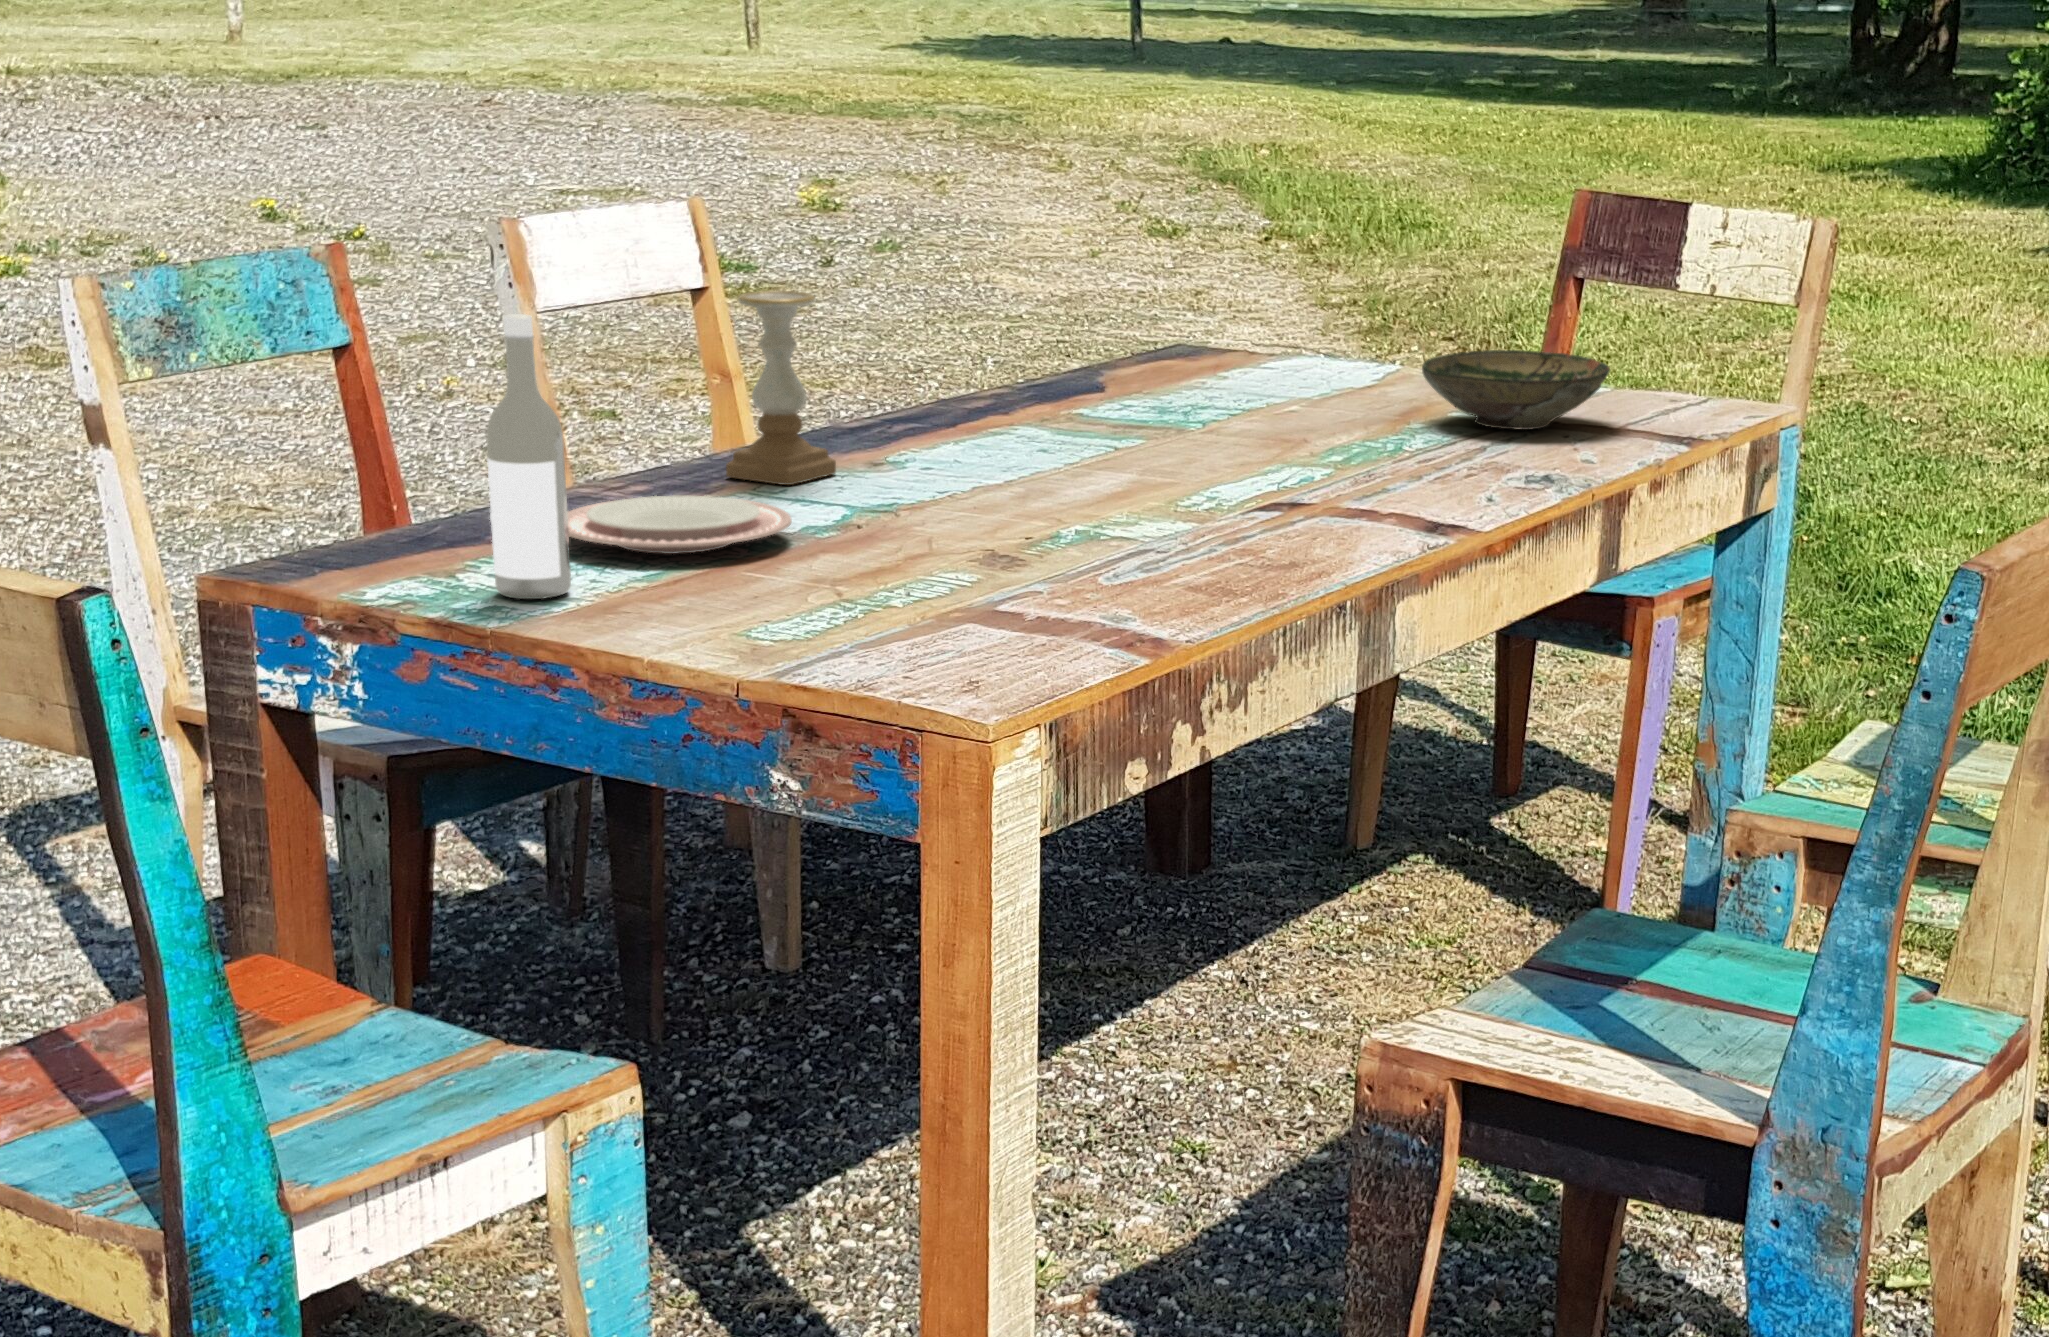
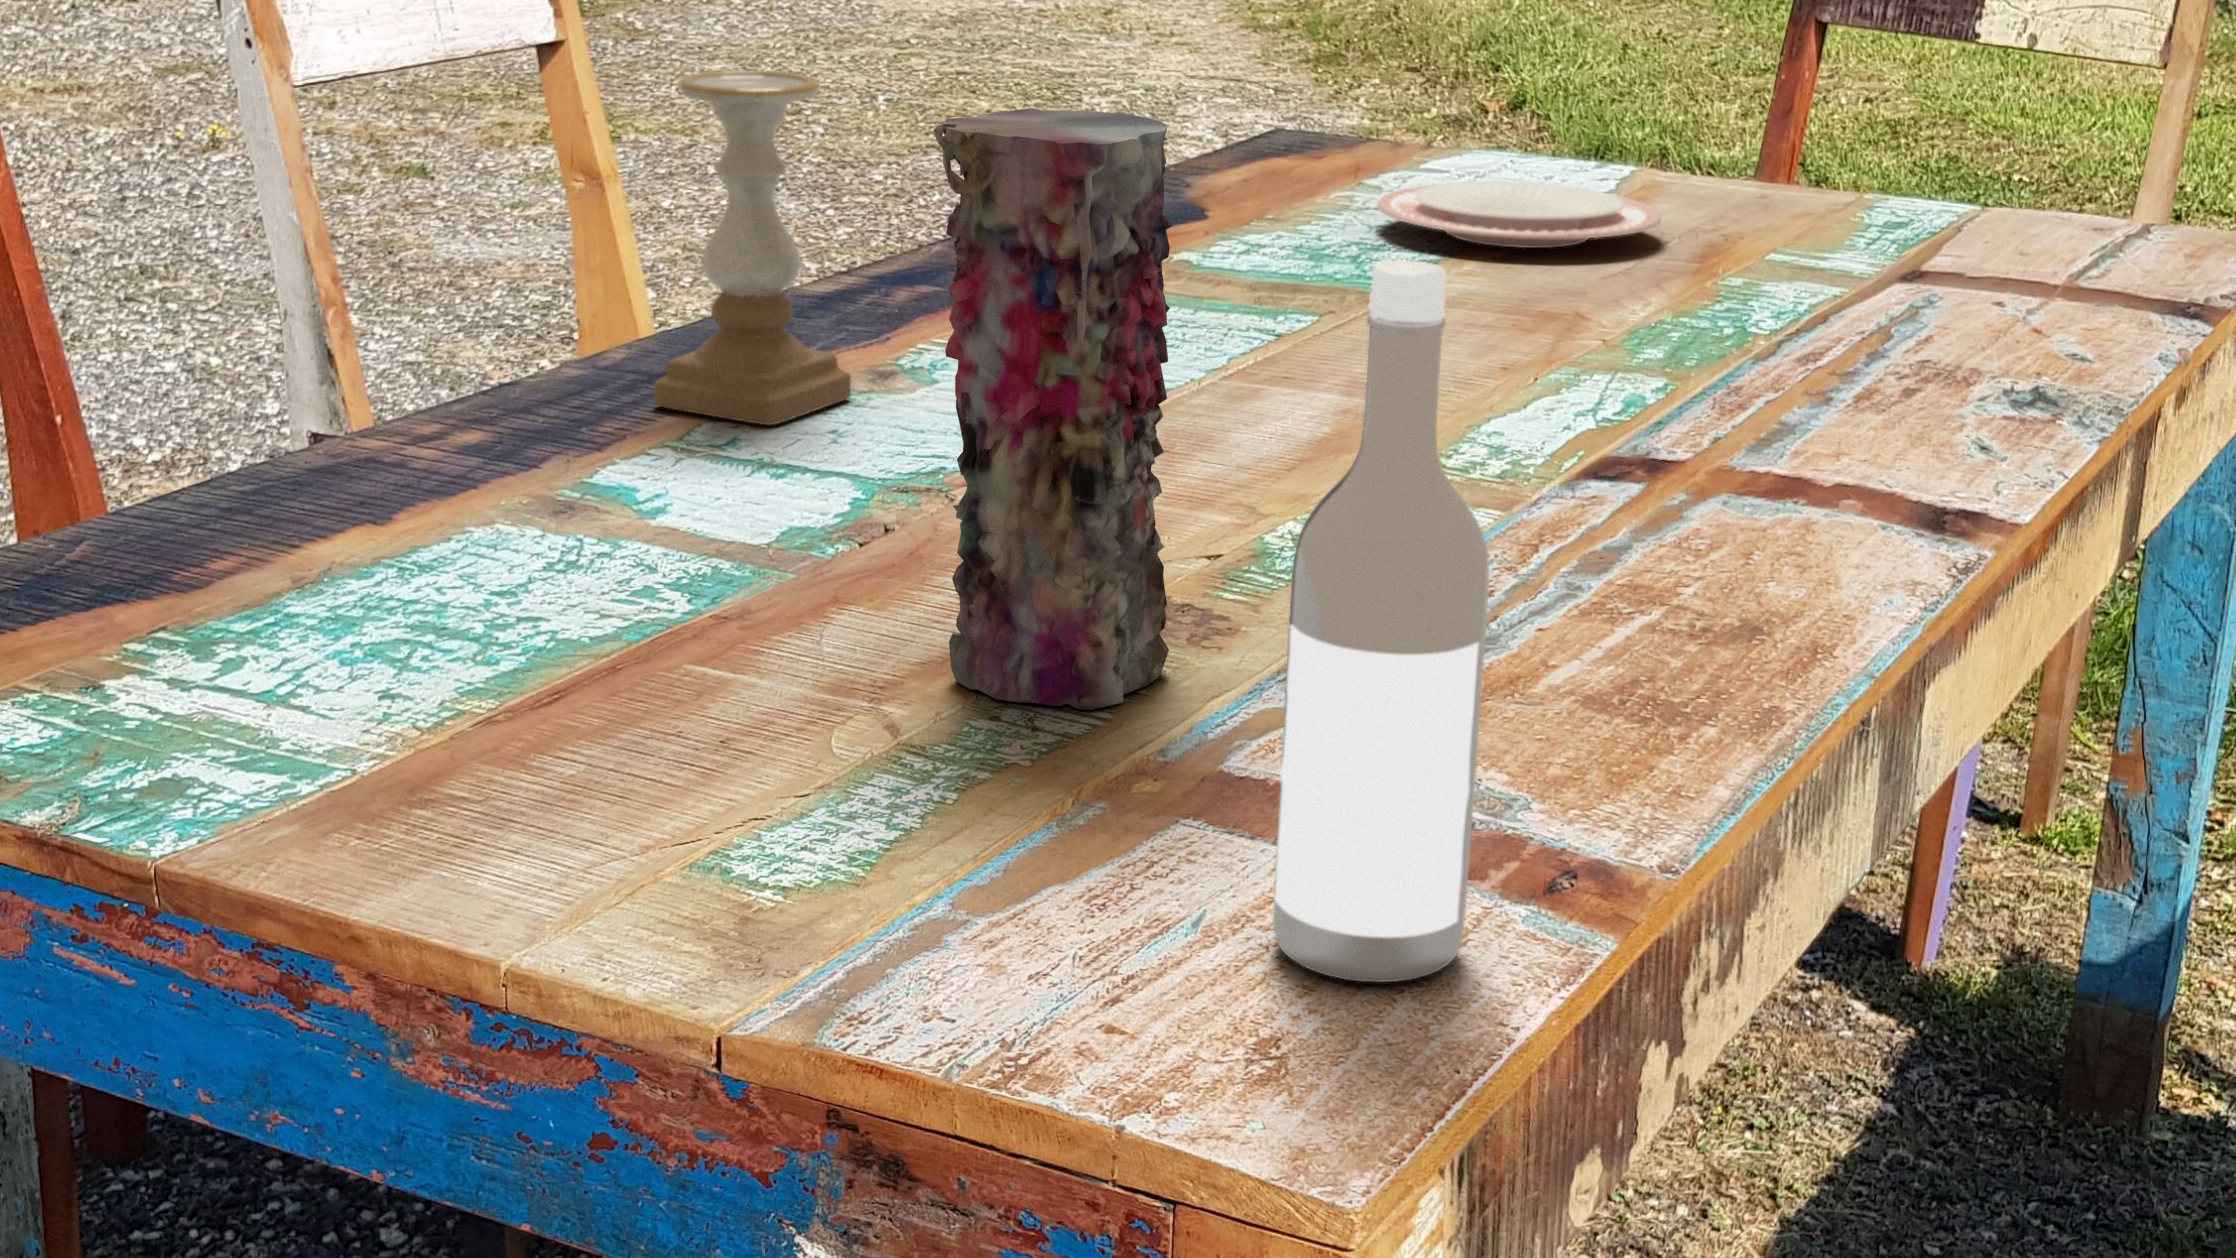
vase: none [837,299,960,586] -> present [933,108,1173,710]
wine bottle: present [487,314,571,599] -> present [1273,260,1489,982]
bowl: present [1422,350,1610,430] -> none [1796,166,2118,303]
plate: present [568,496,792,554] -> present [1377,181,1661,248]

